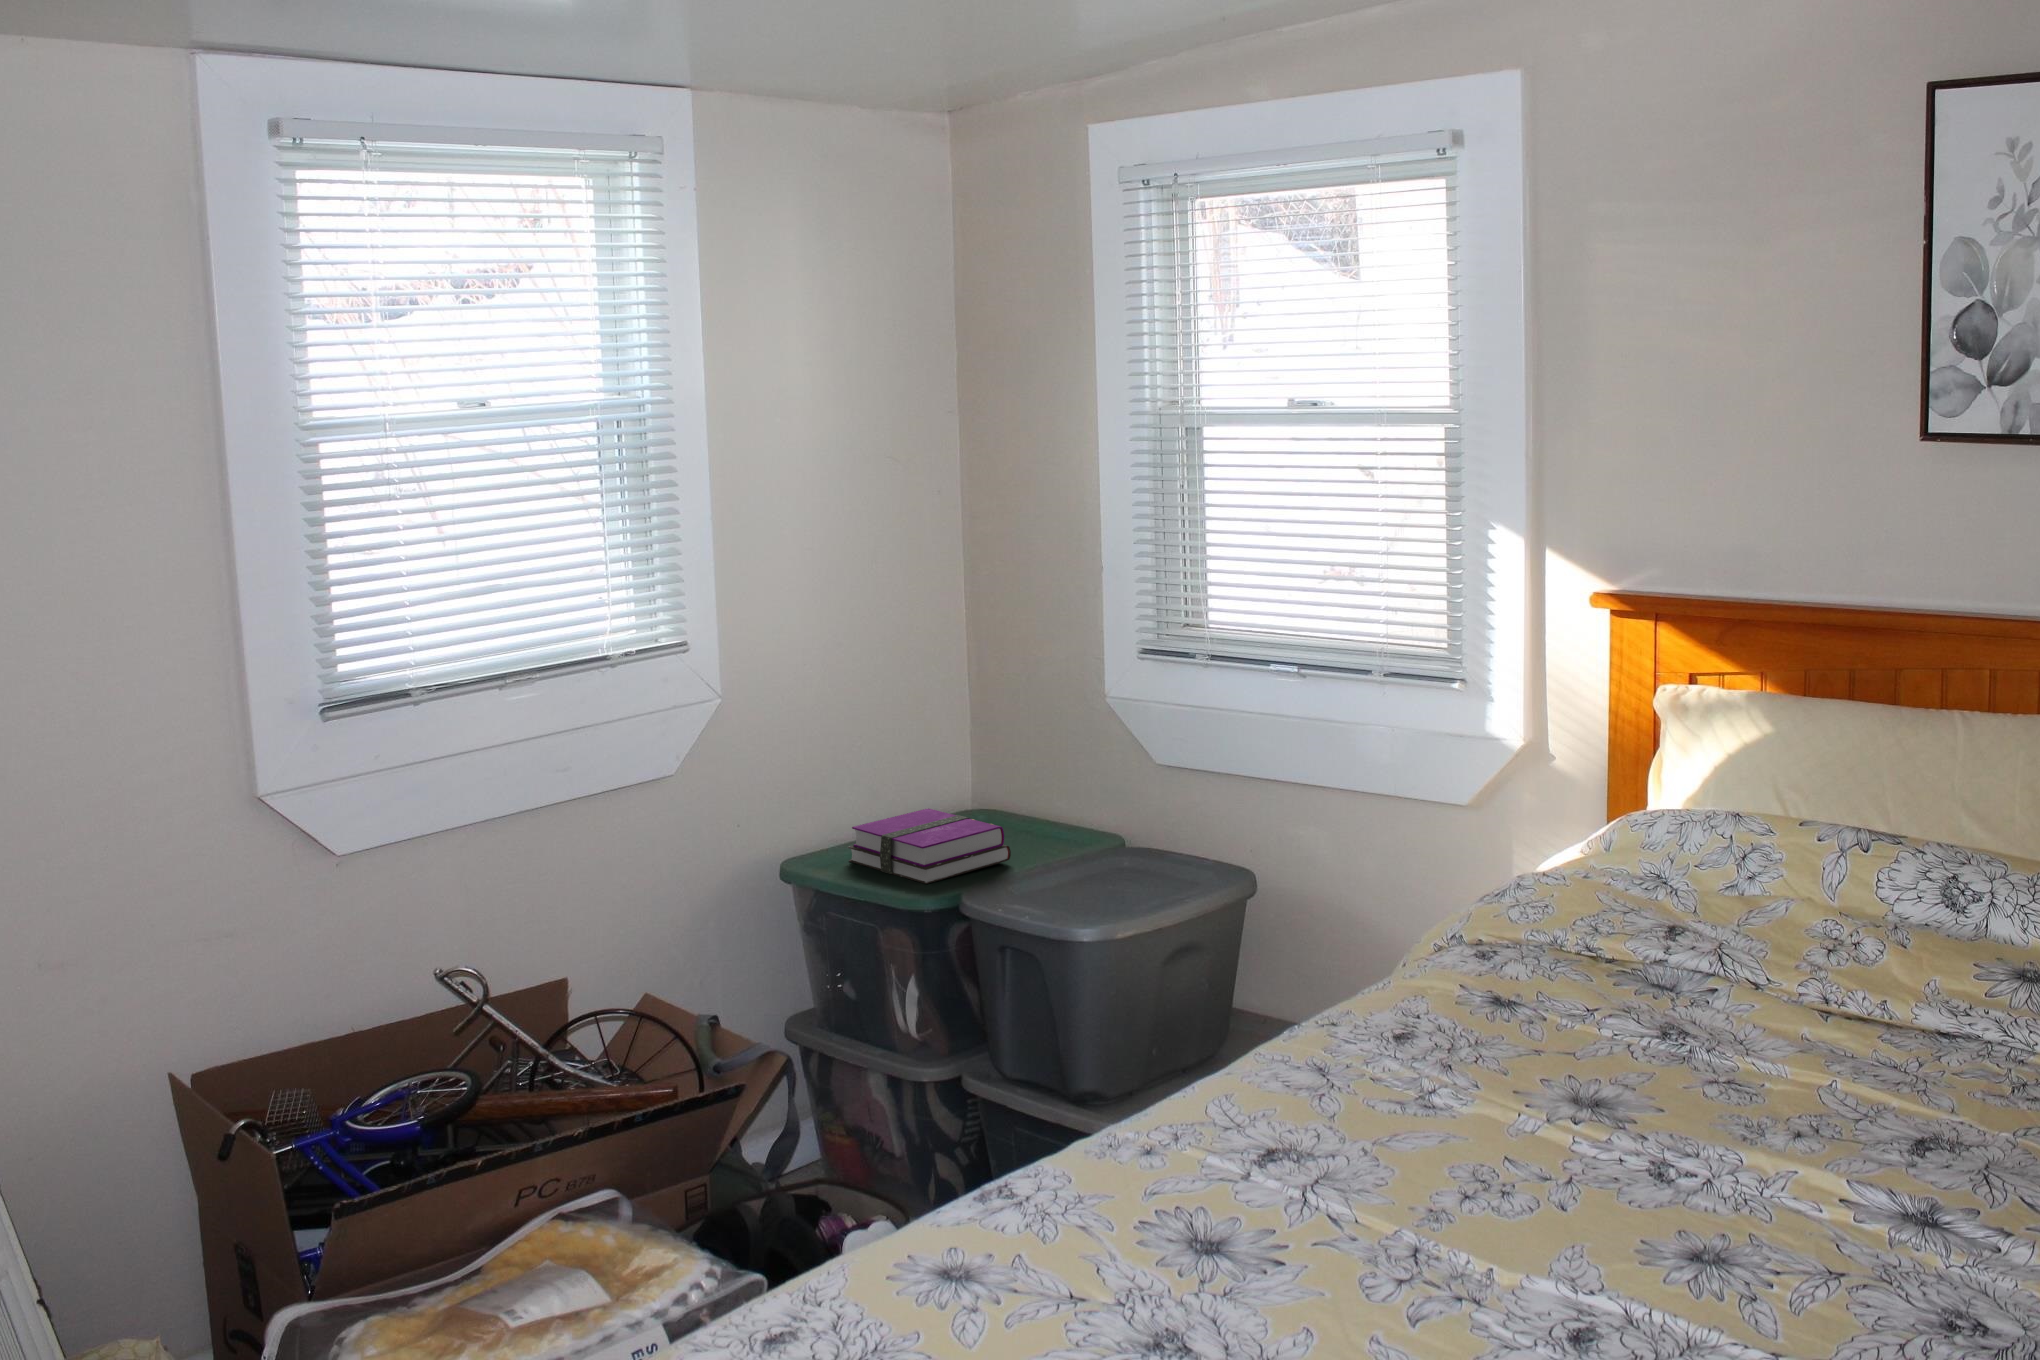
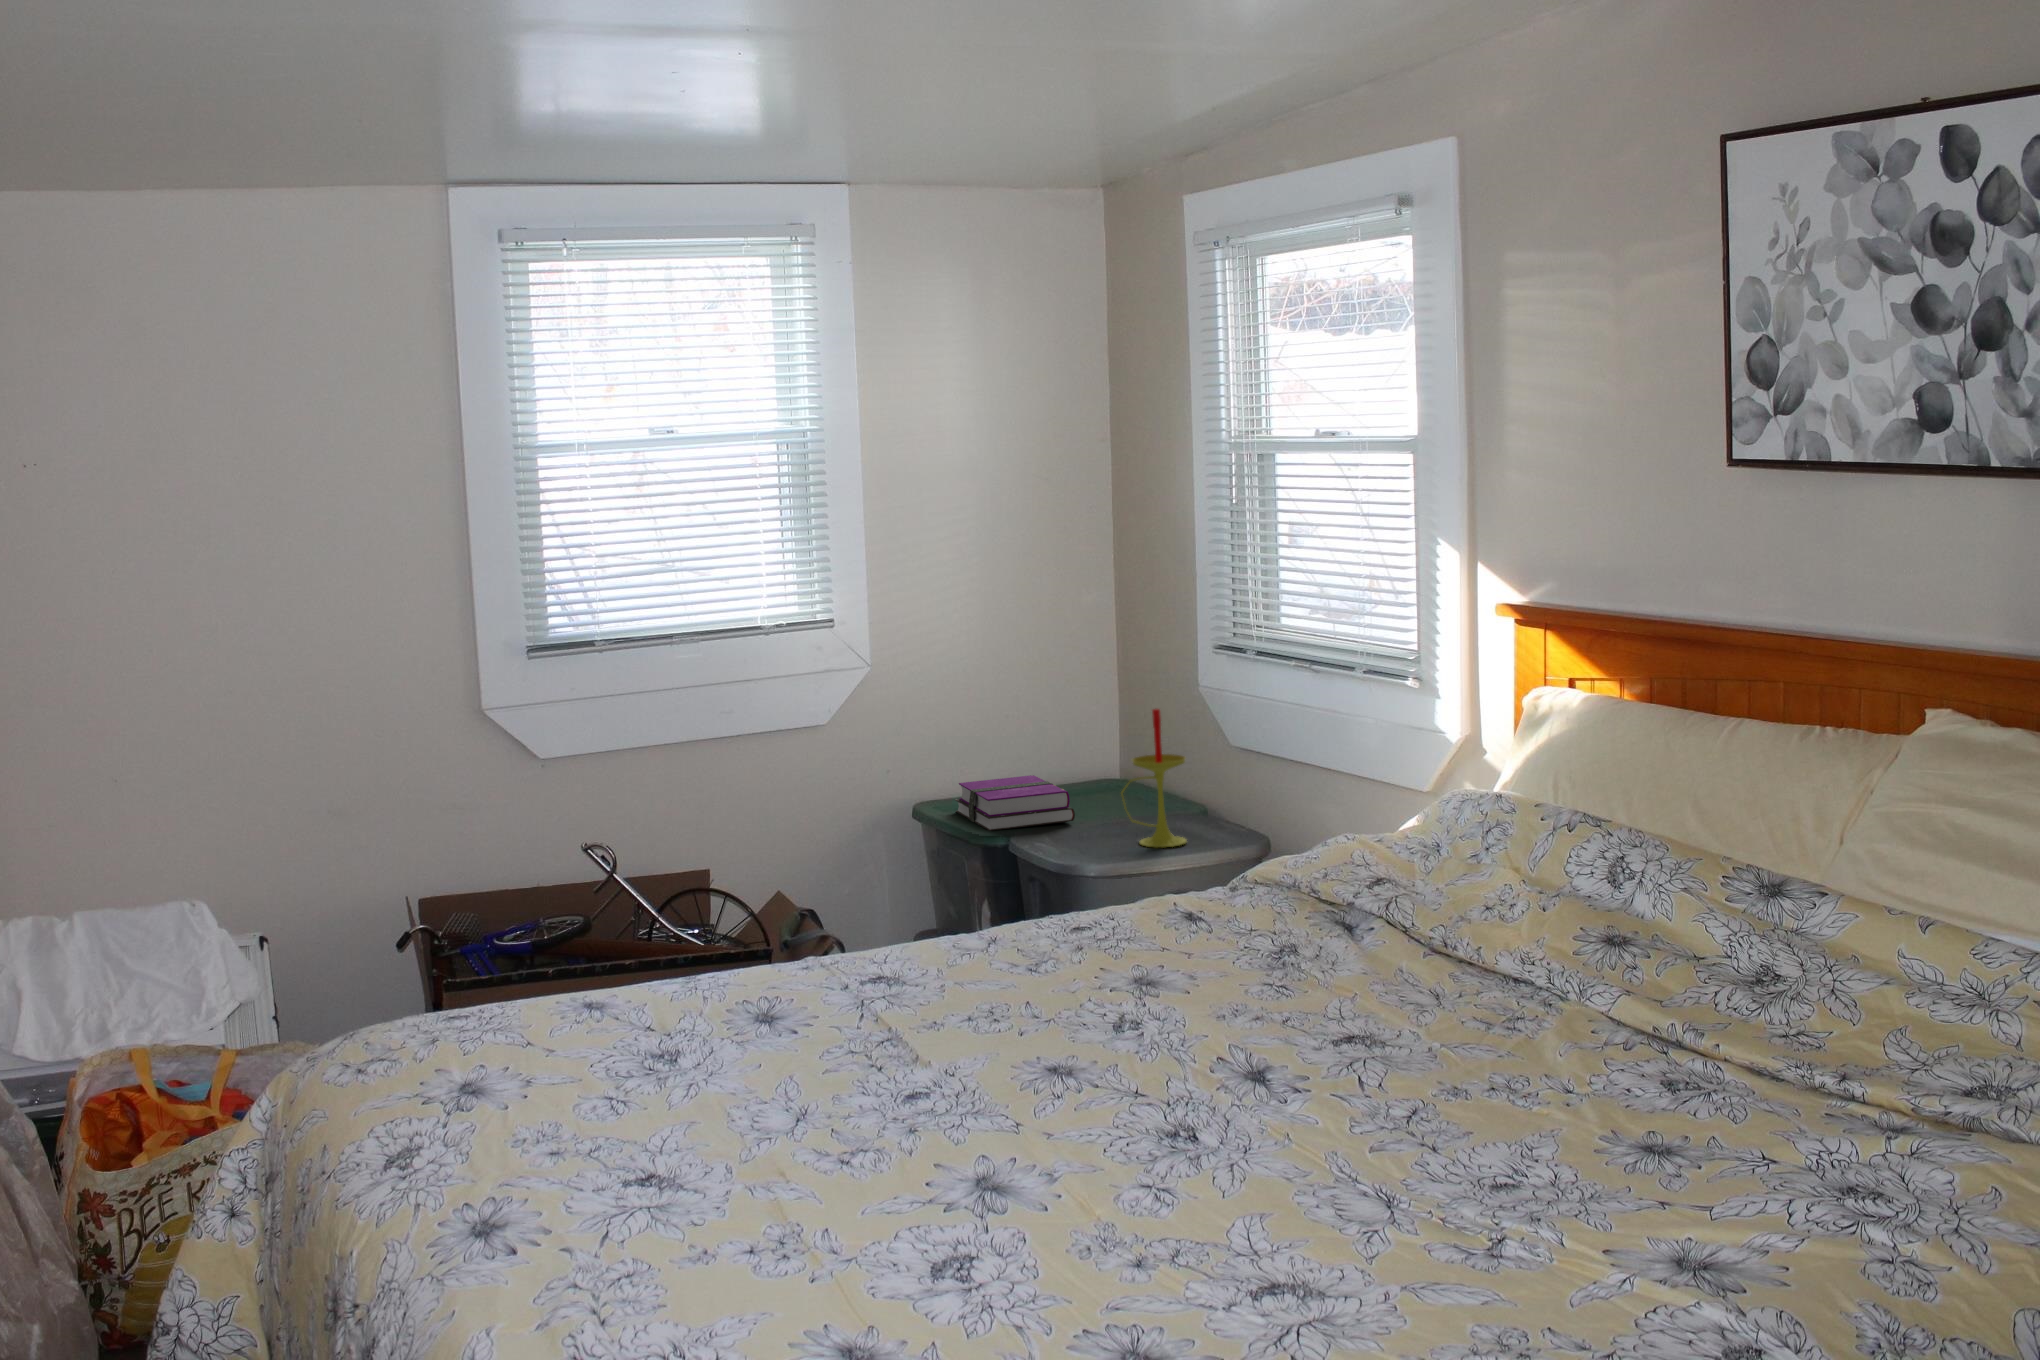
candle: none [1105,722,1175,886] -> present [1121,709,1187,847]

